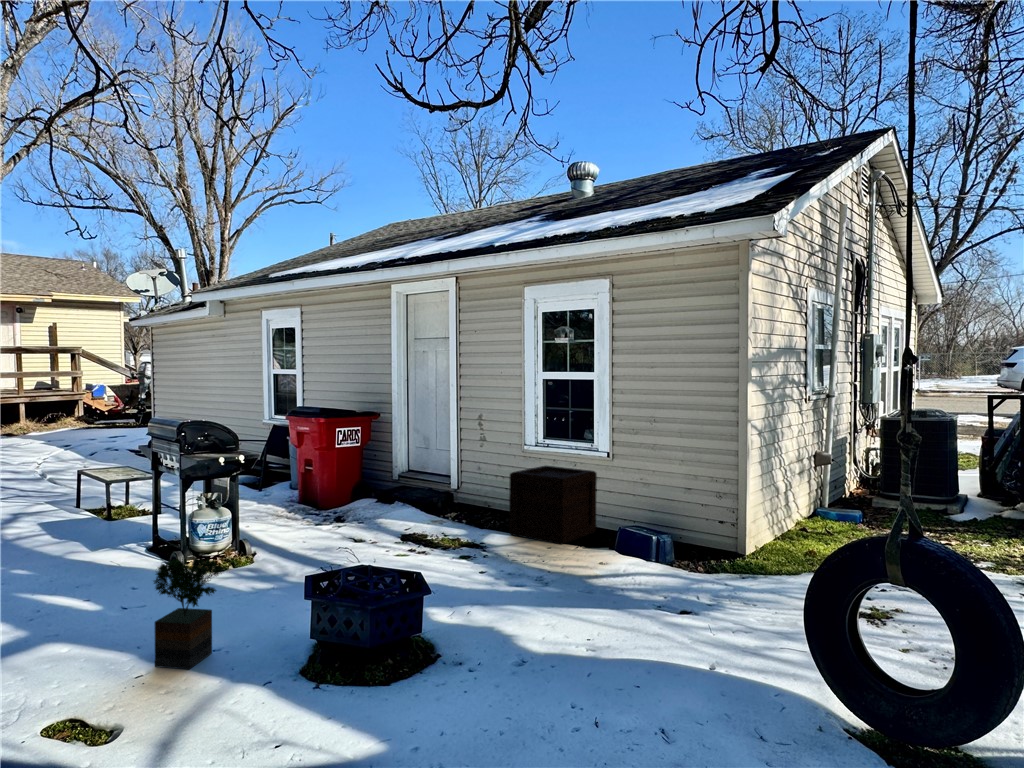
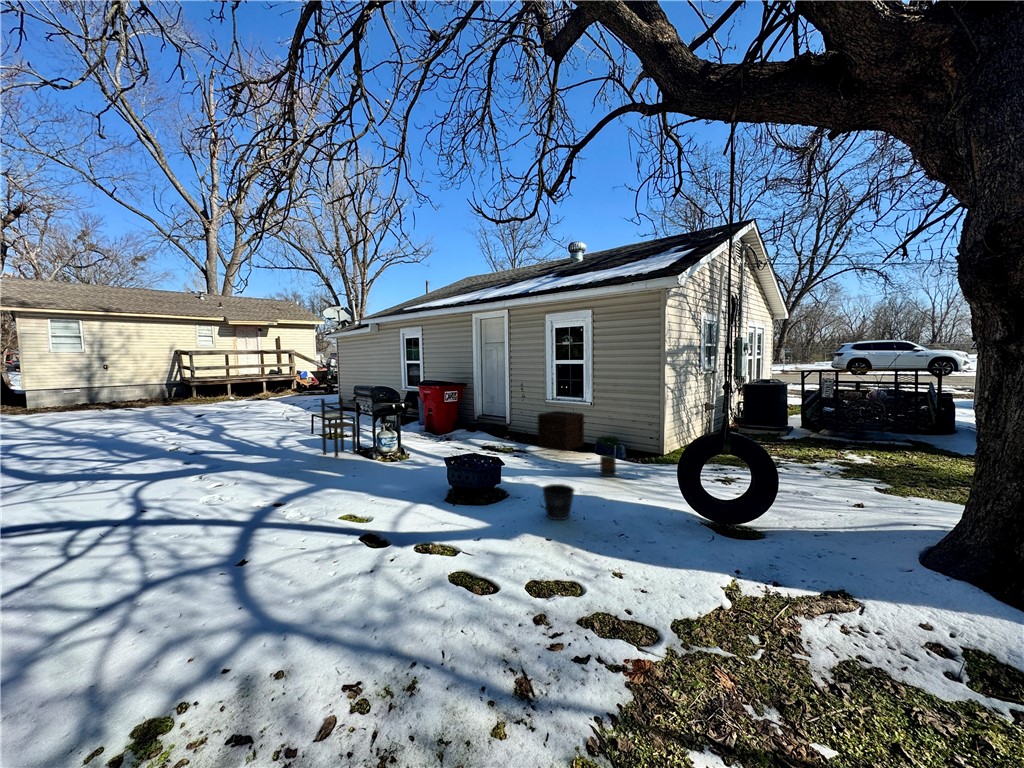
chair: none [73,441,144,565] -> present [321,397,356,457]
potted tree: present [154,558,224,669] -> present [596,435,622,477]
bucket: none [504,644,581,732] -> present [541,484,574,520]

